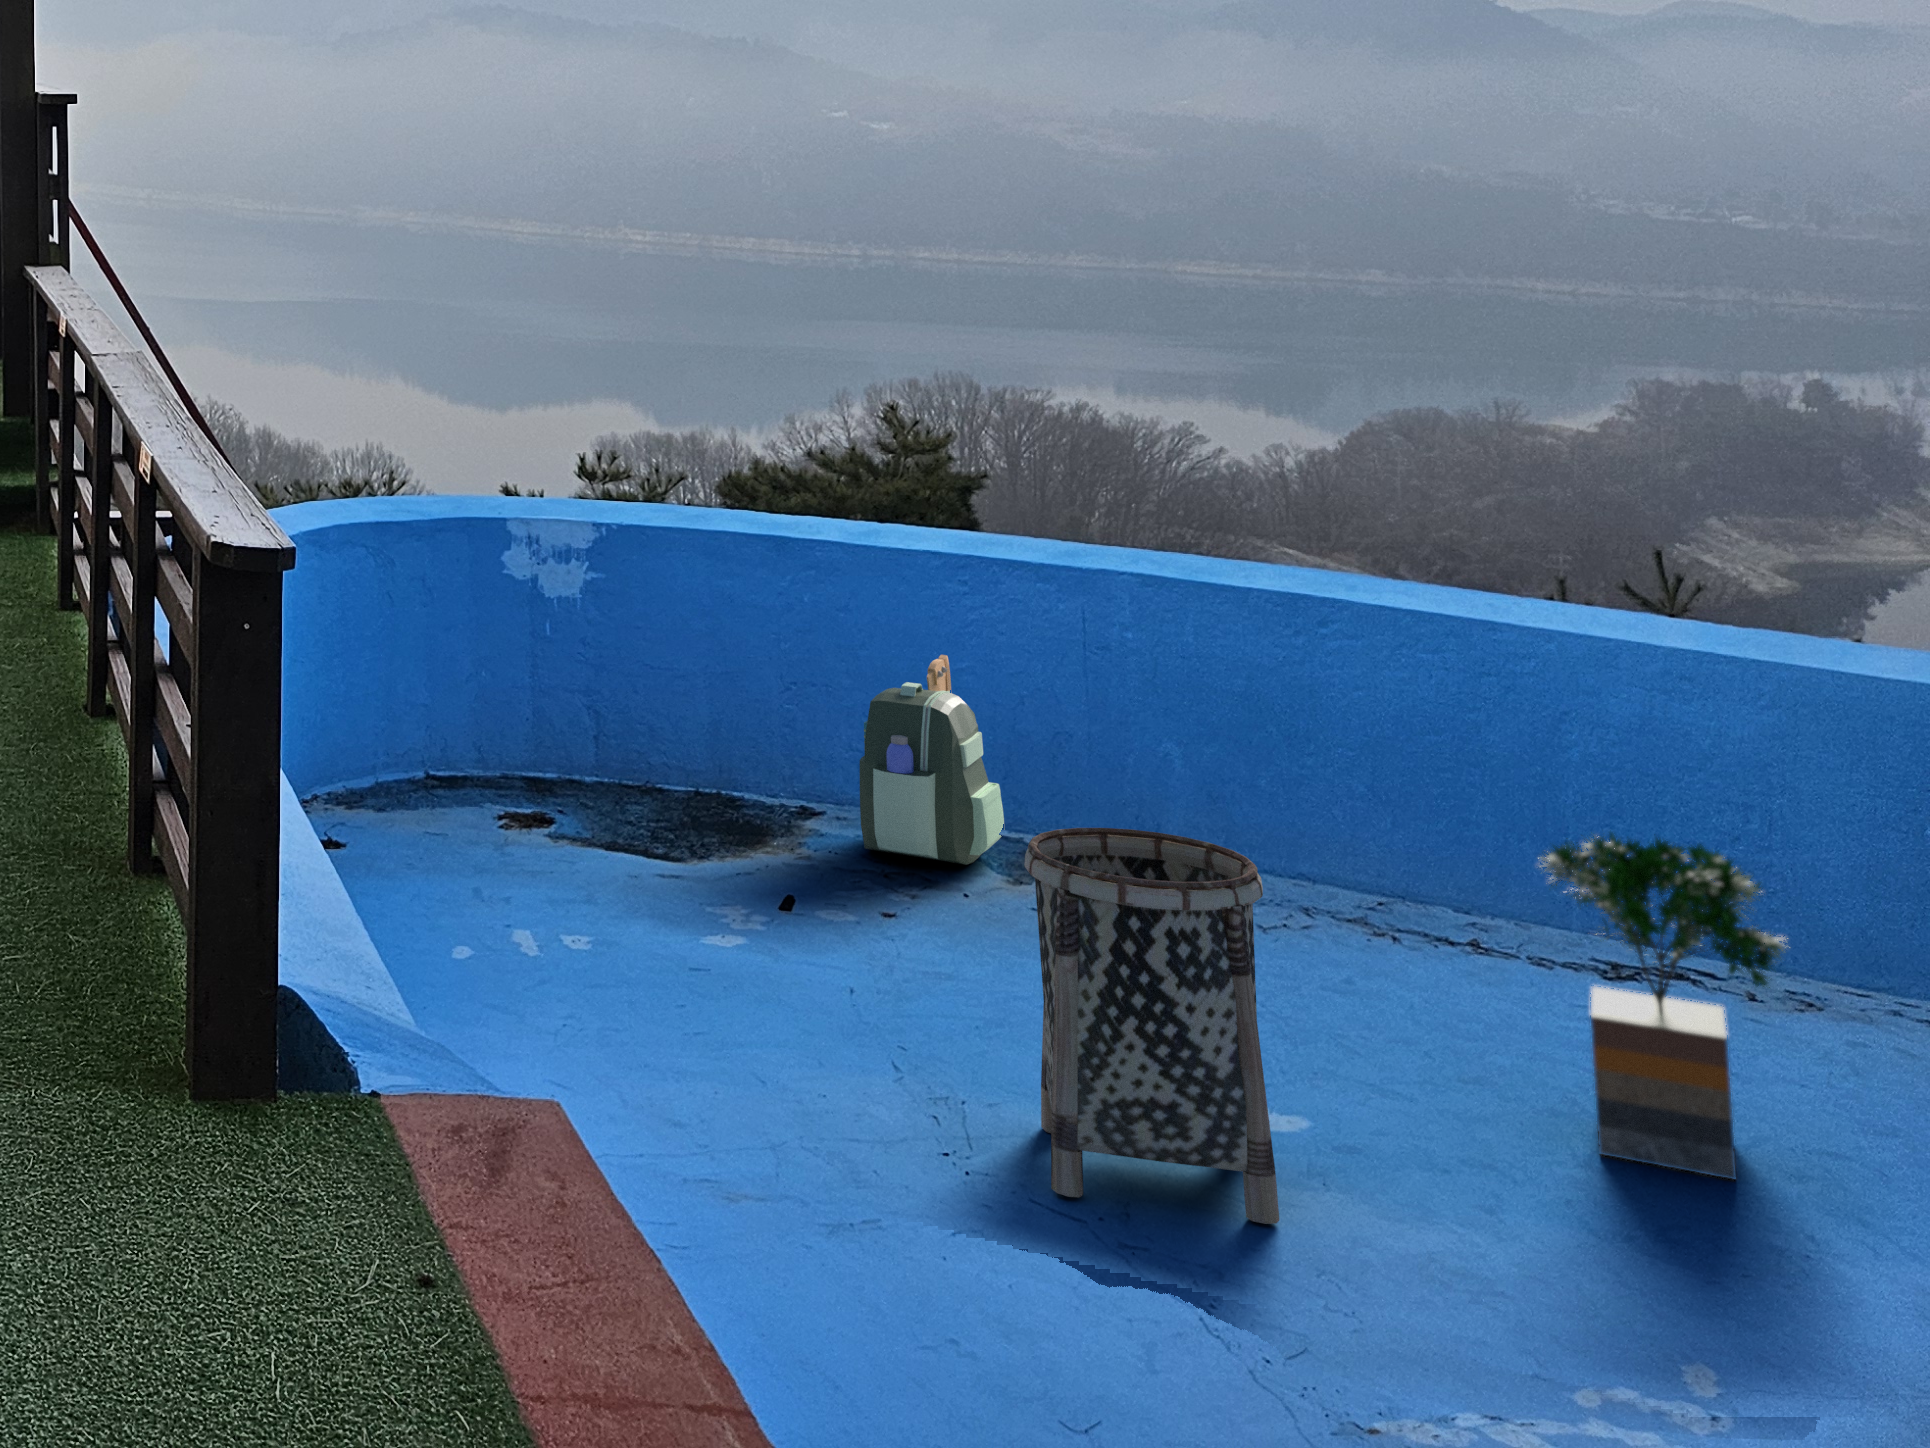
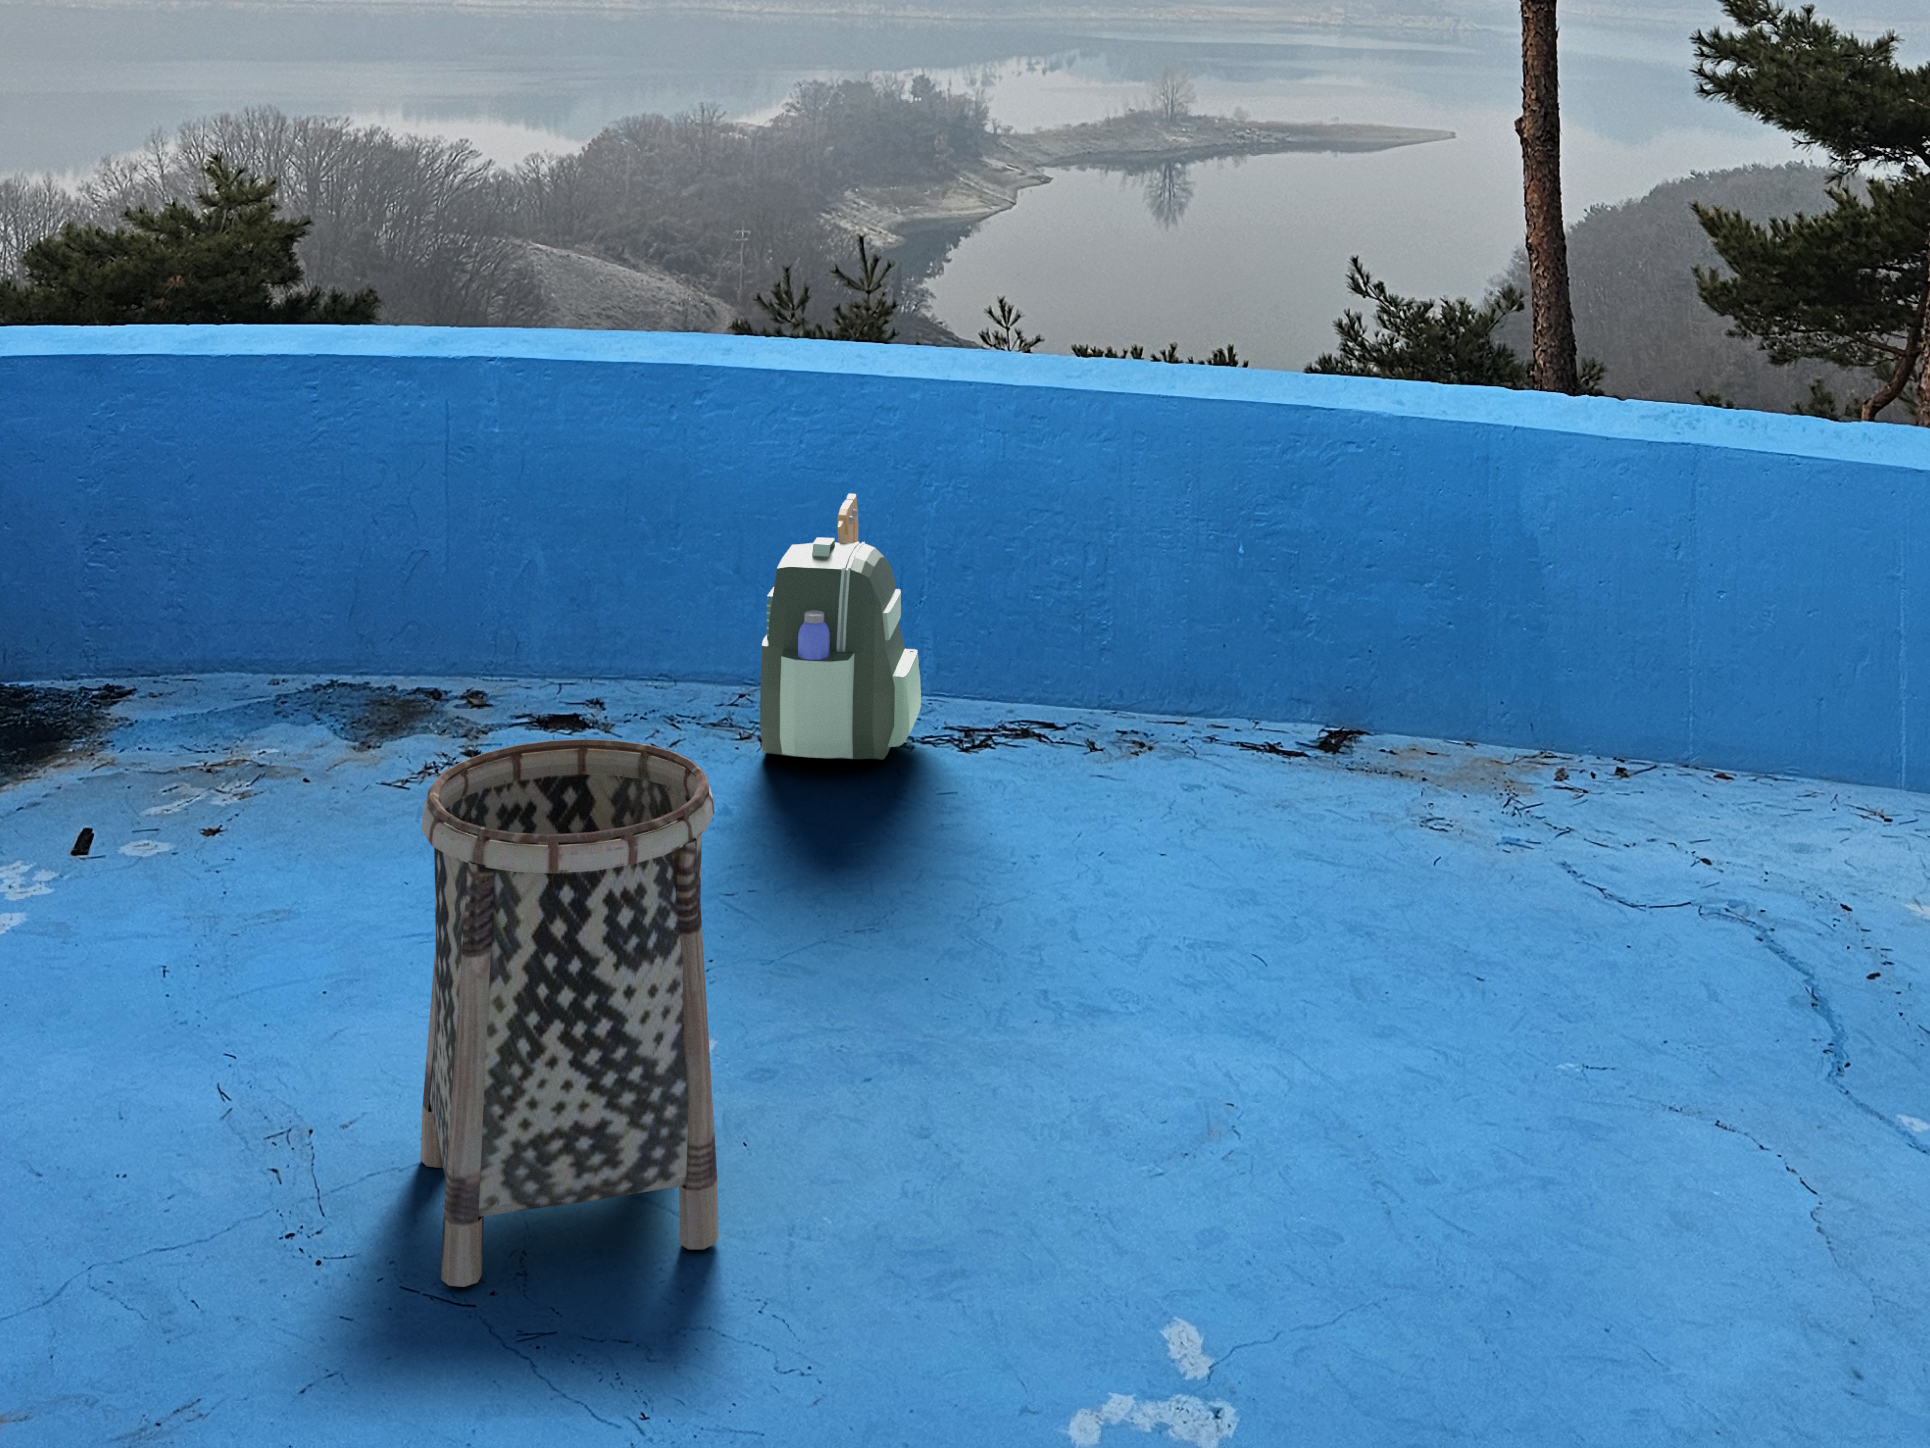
backpack: present [859,655,1004,865] -> present [760,494,921,760]
potted tree: present [1540,833,1783,1179] -> none [961,629,1198,1005]

